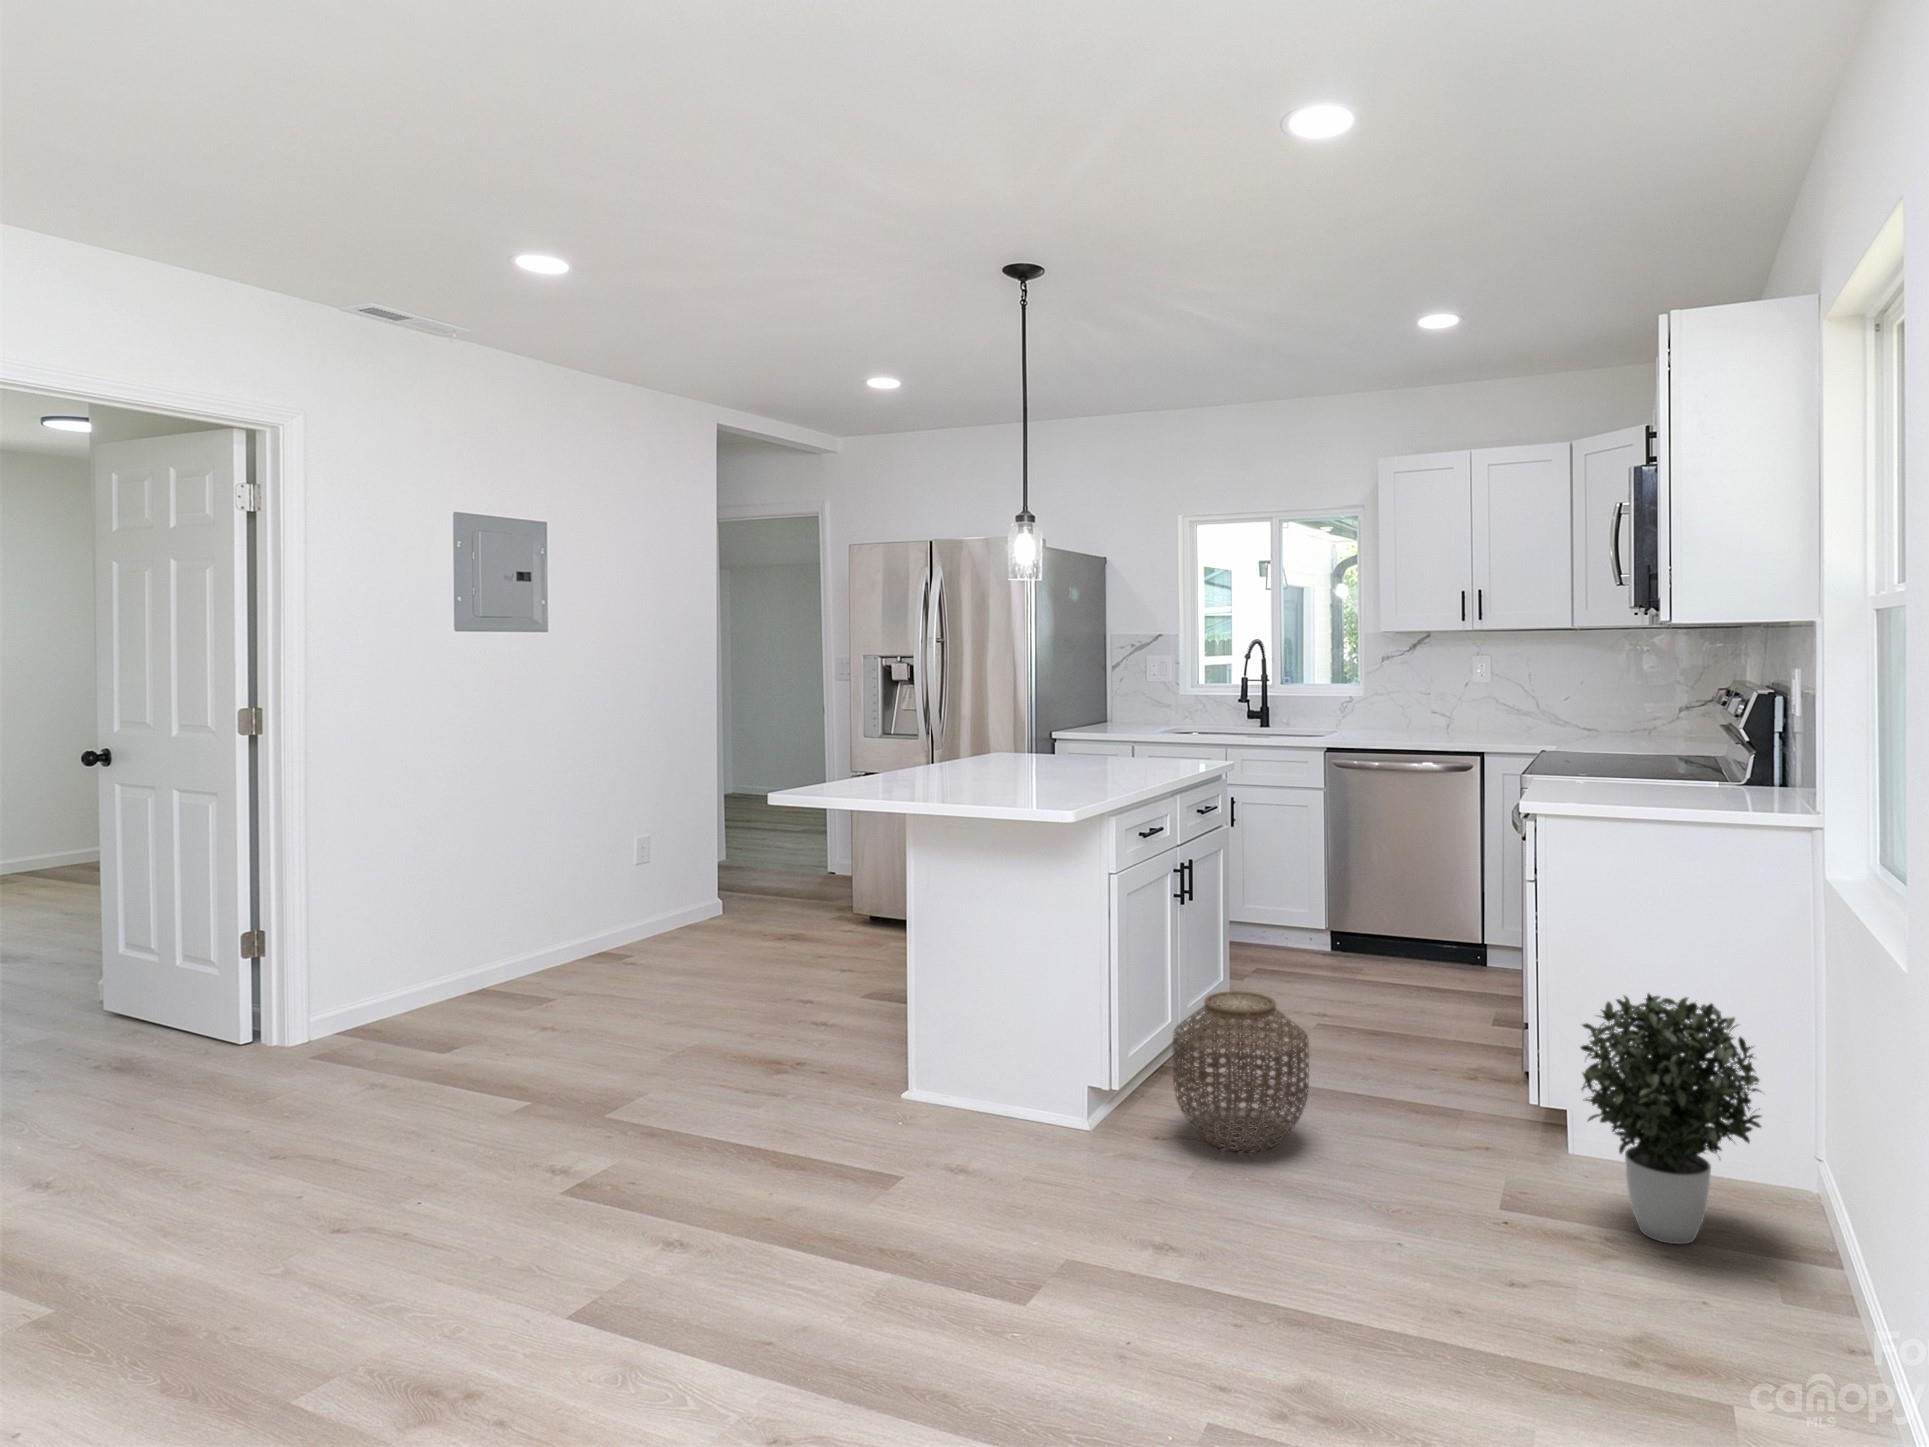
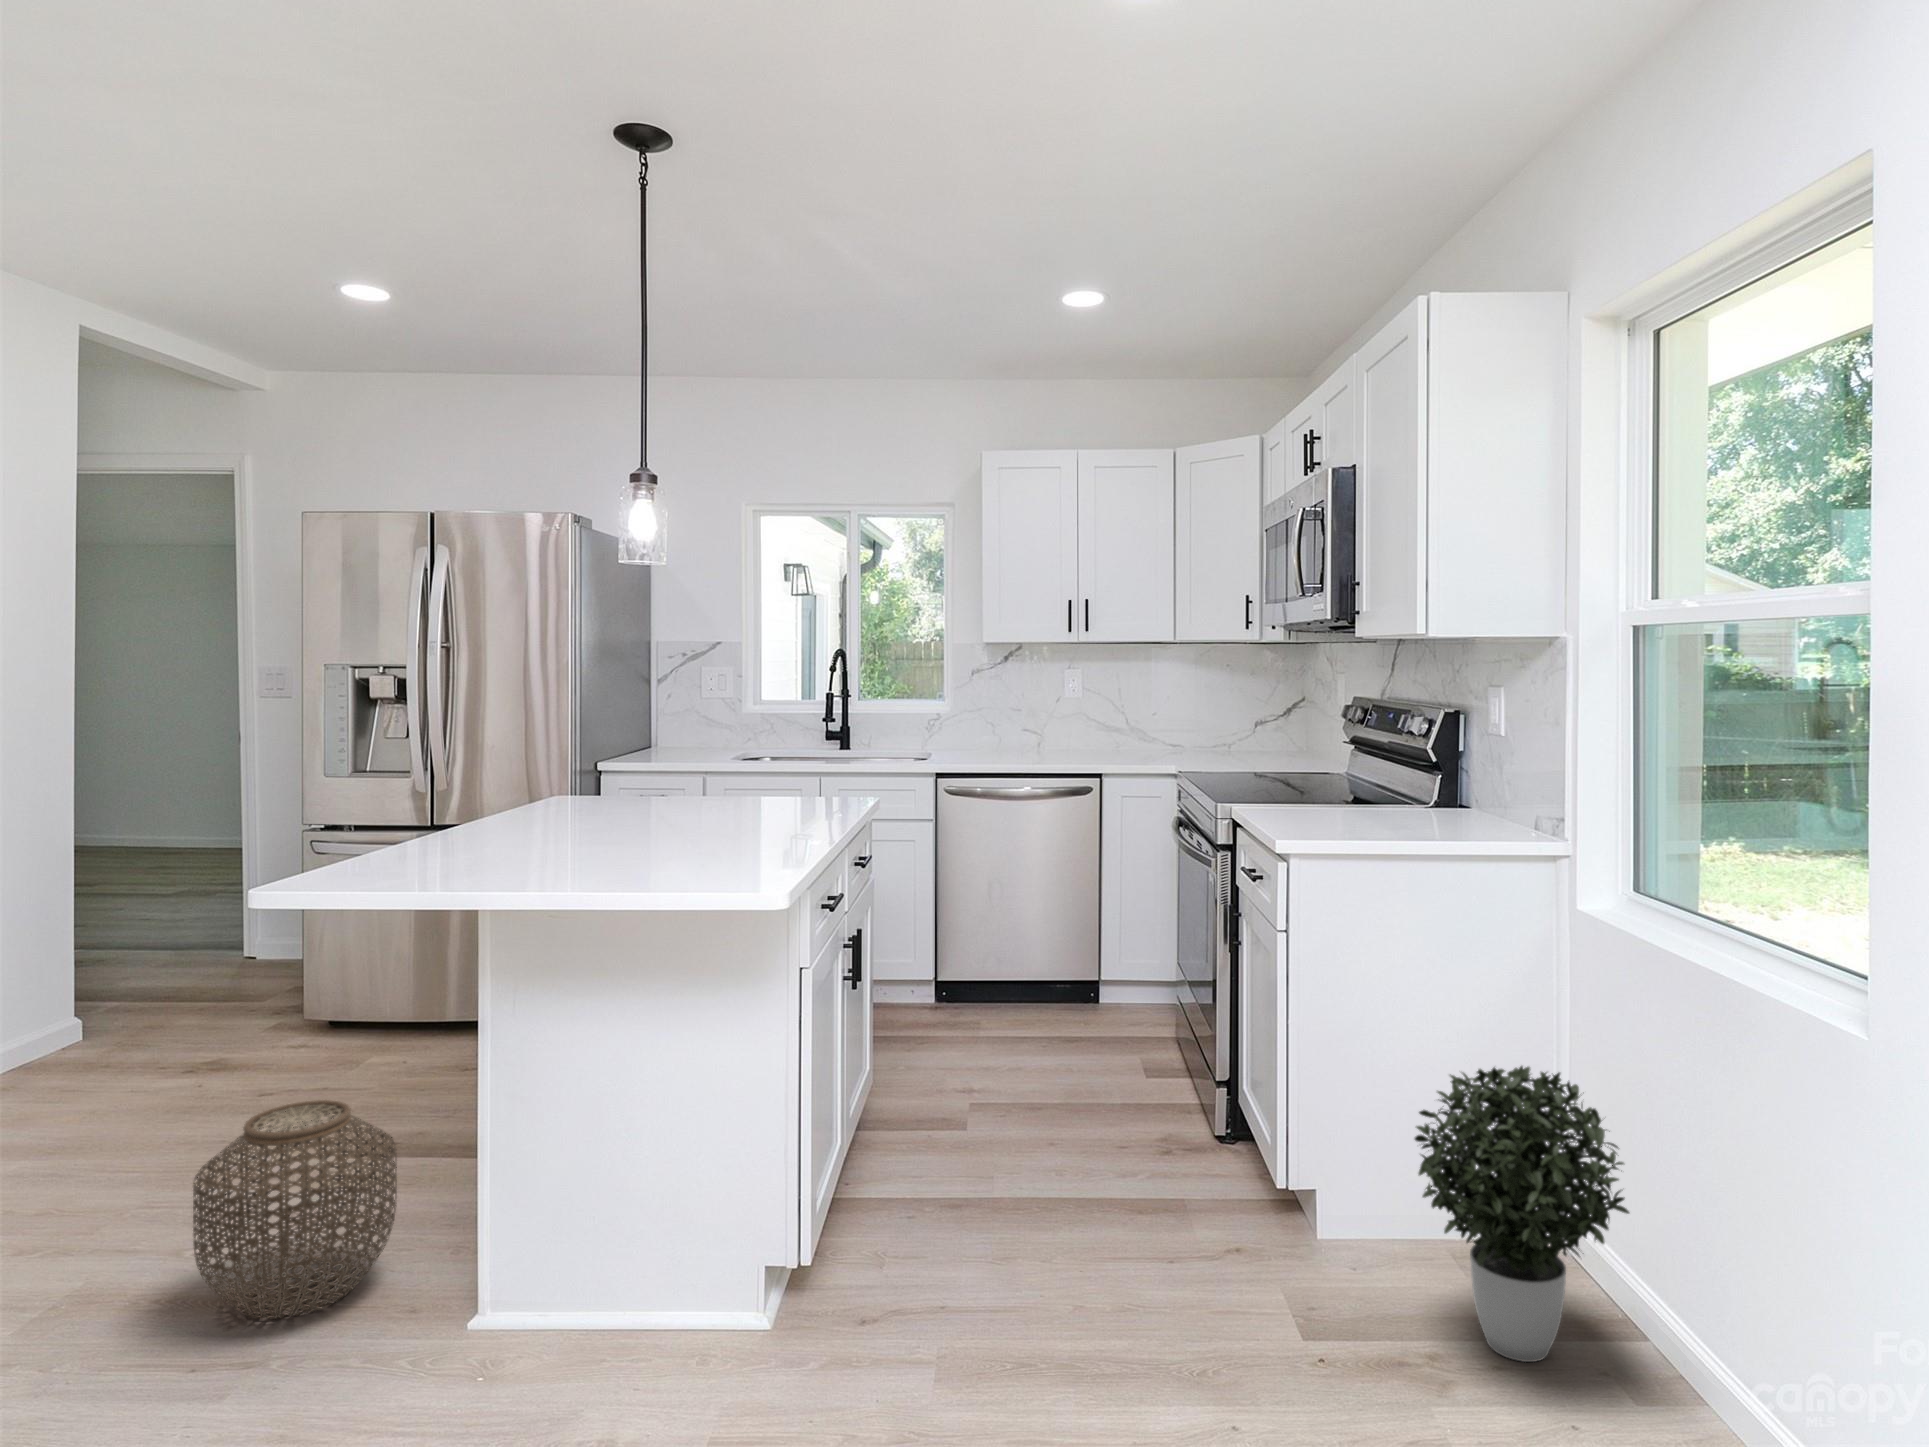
woven basket: present [1173,991,1309,1151] -> present [193,1100,397,1319]

